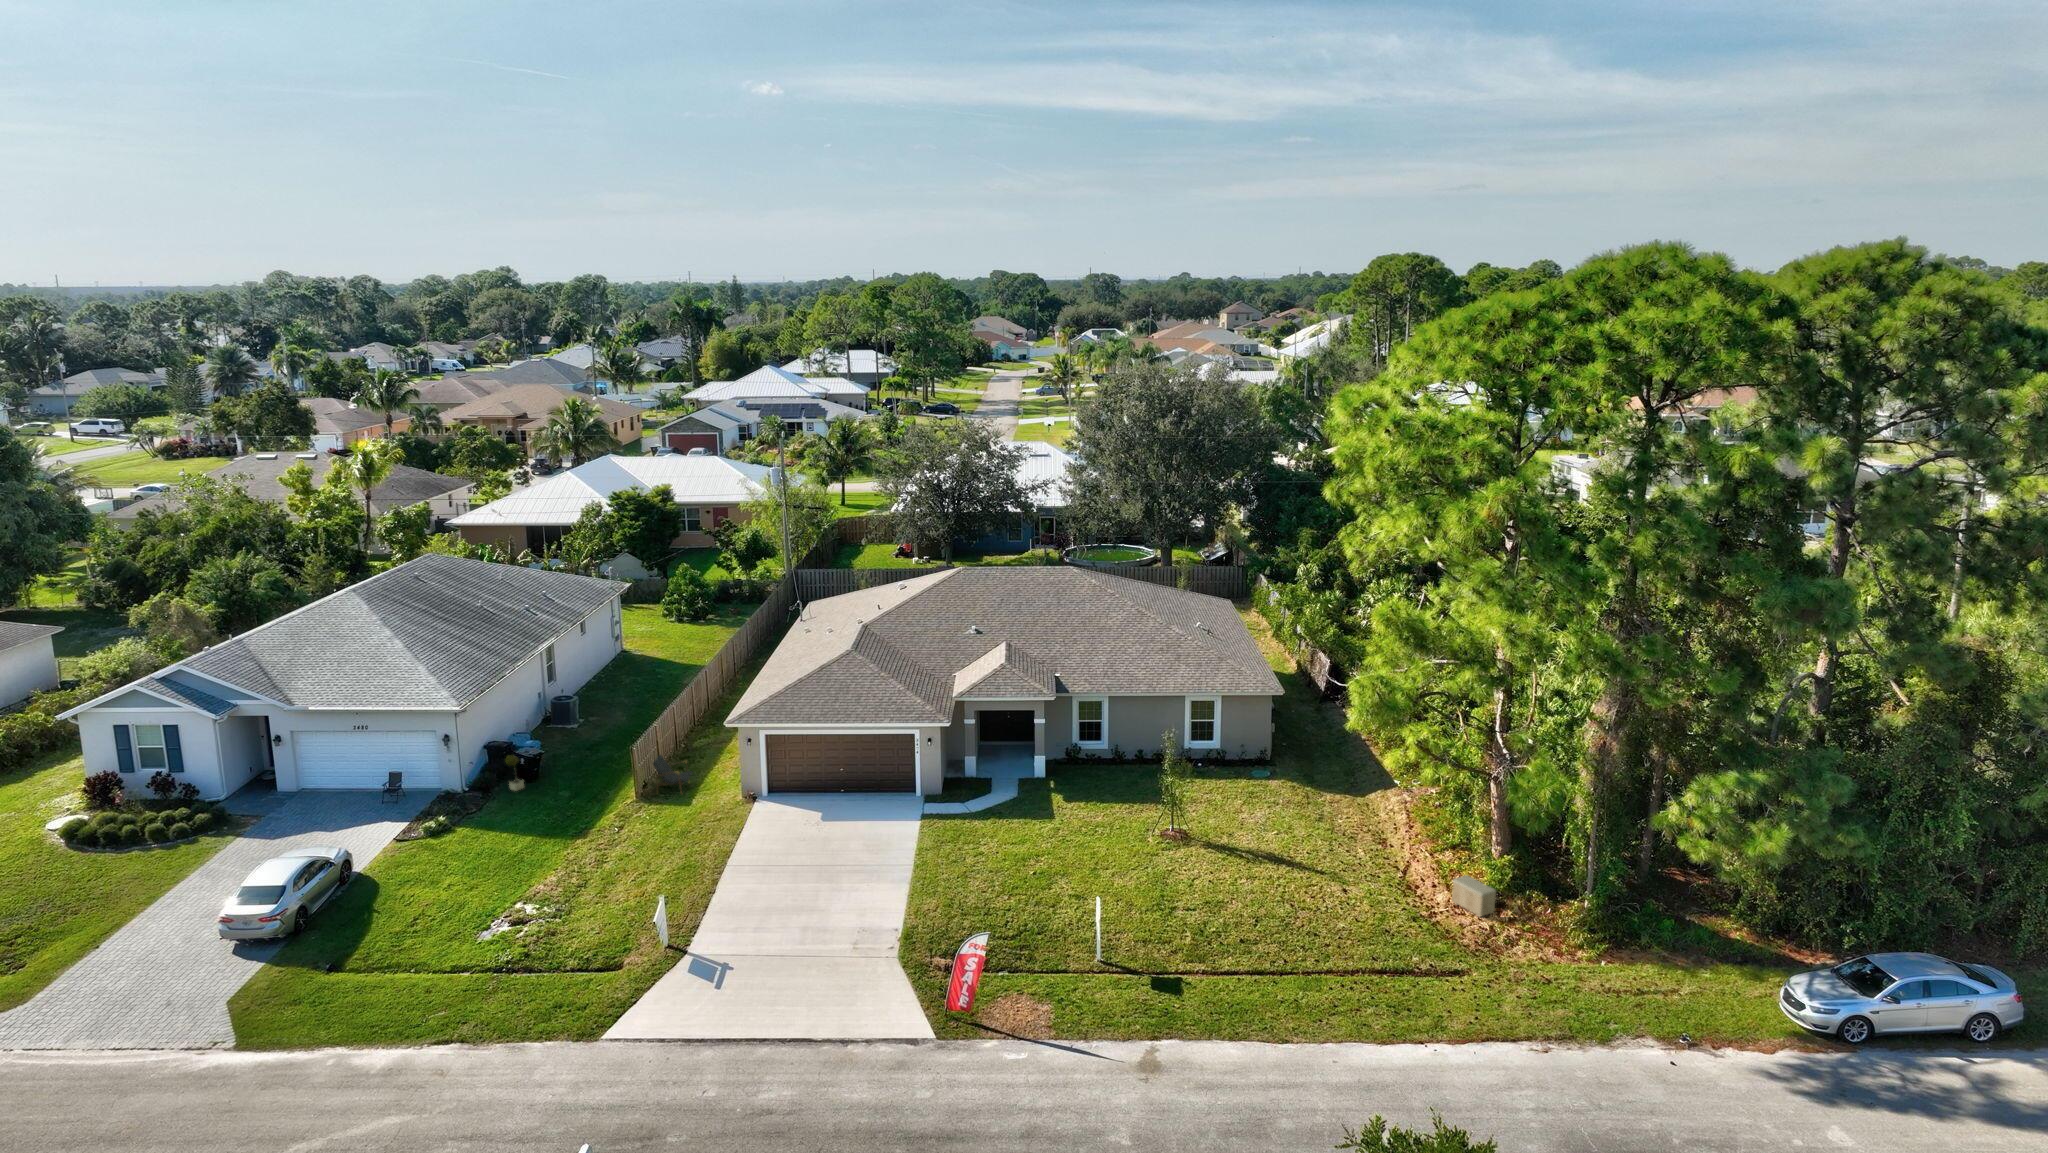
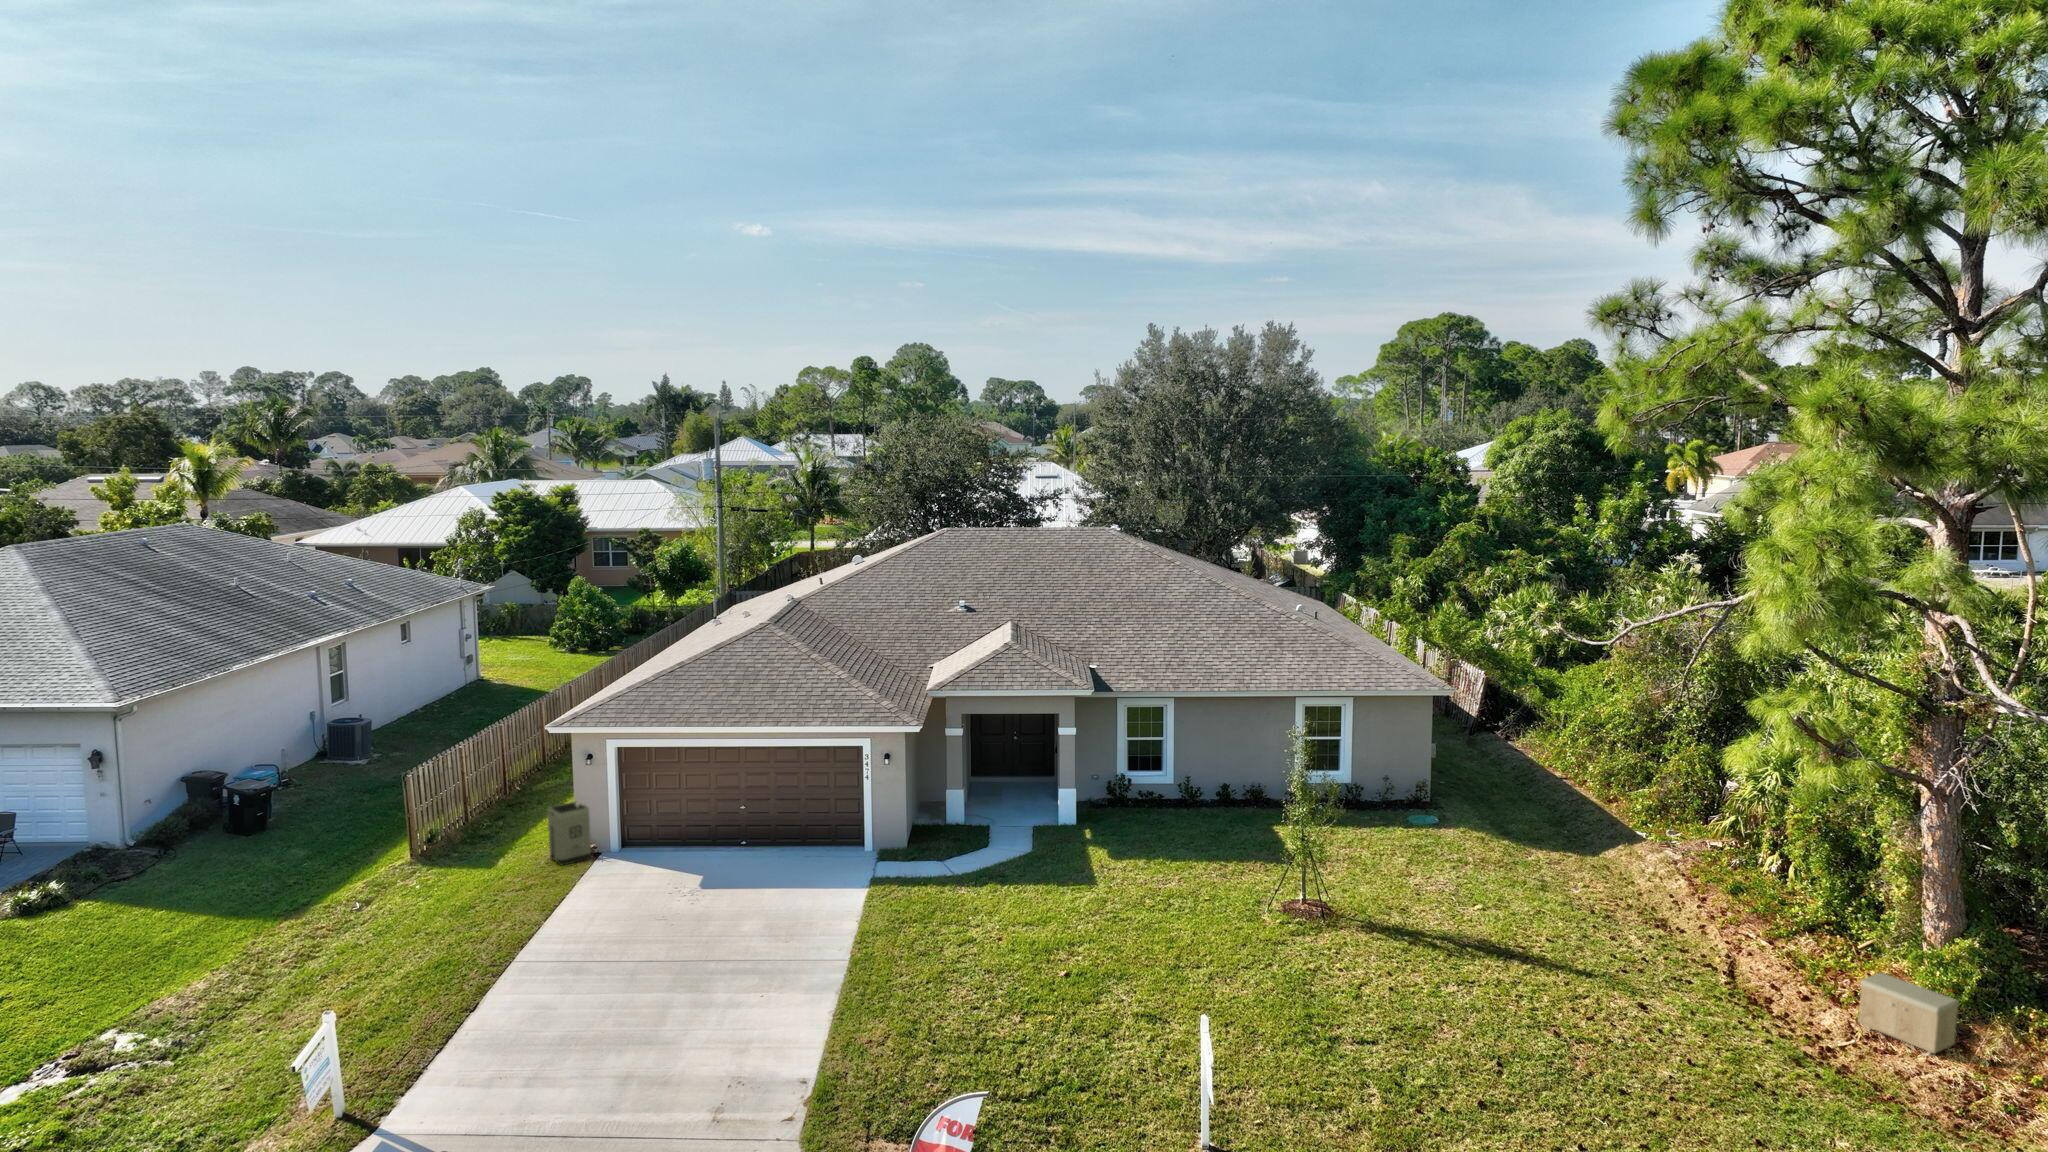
potted tree: present [505,755,524,791] -> none [206,785,239,844]
lounge chair: present [653,755,692,791] -> none [440,784,512,849]
trash can: none [721,767,748,806] -> present [548,802,591,865]

